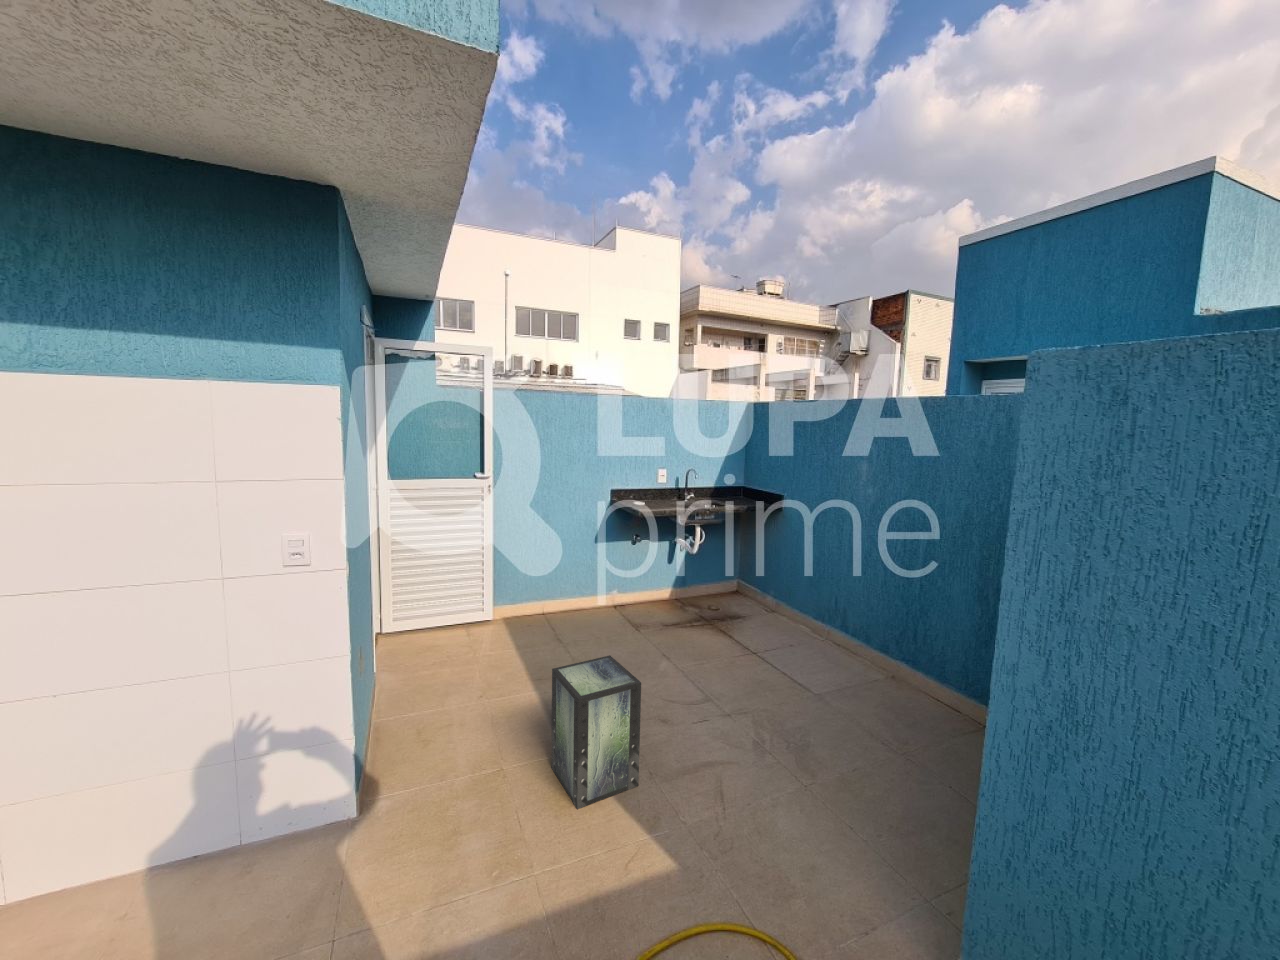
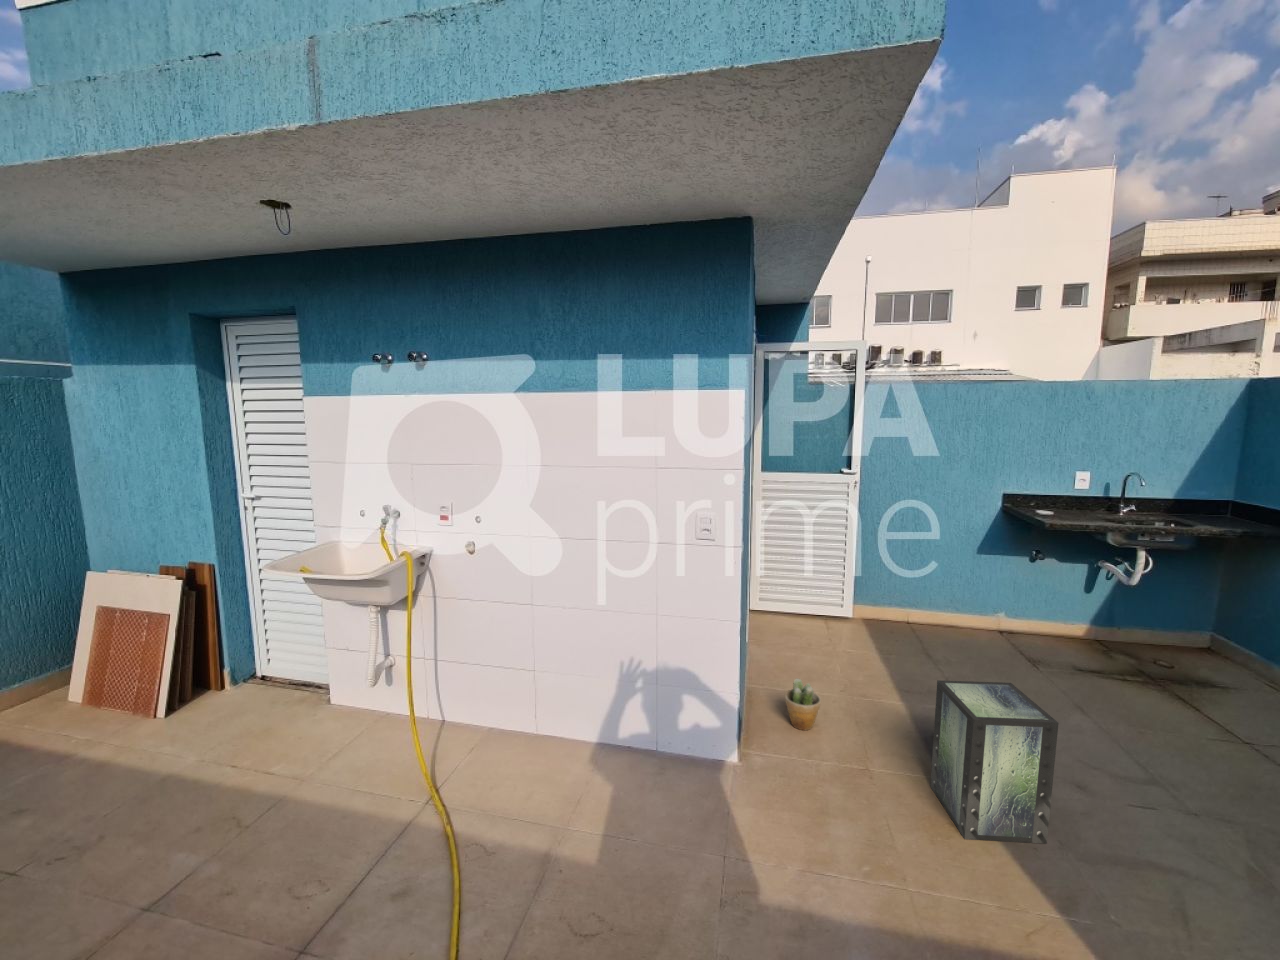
potted plant: none [411,698,450,752] -> present [785,679,821,730]

